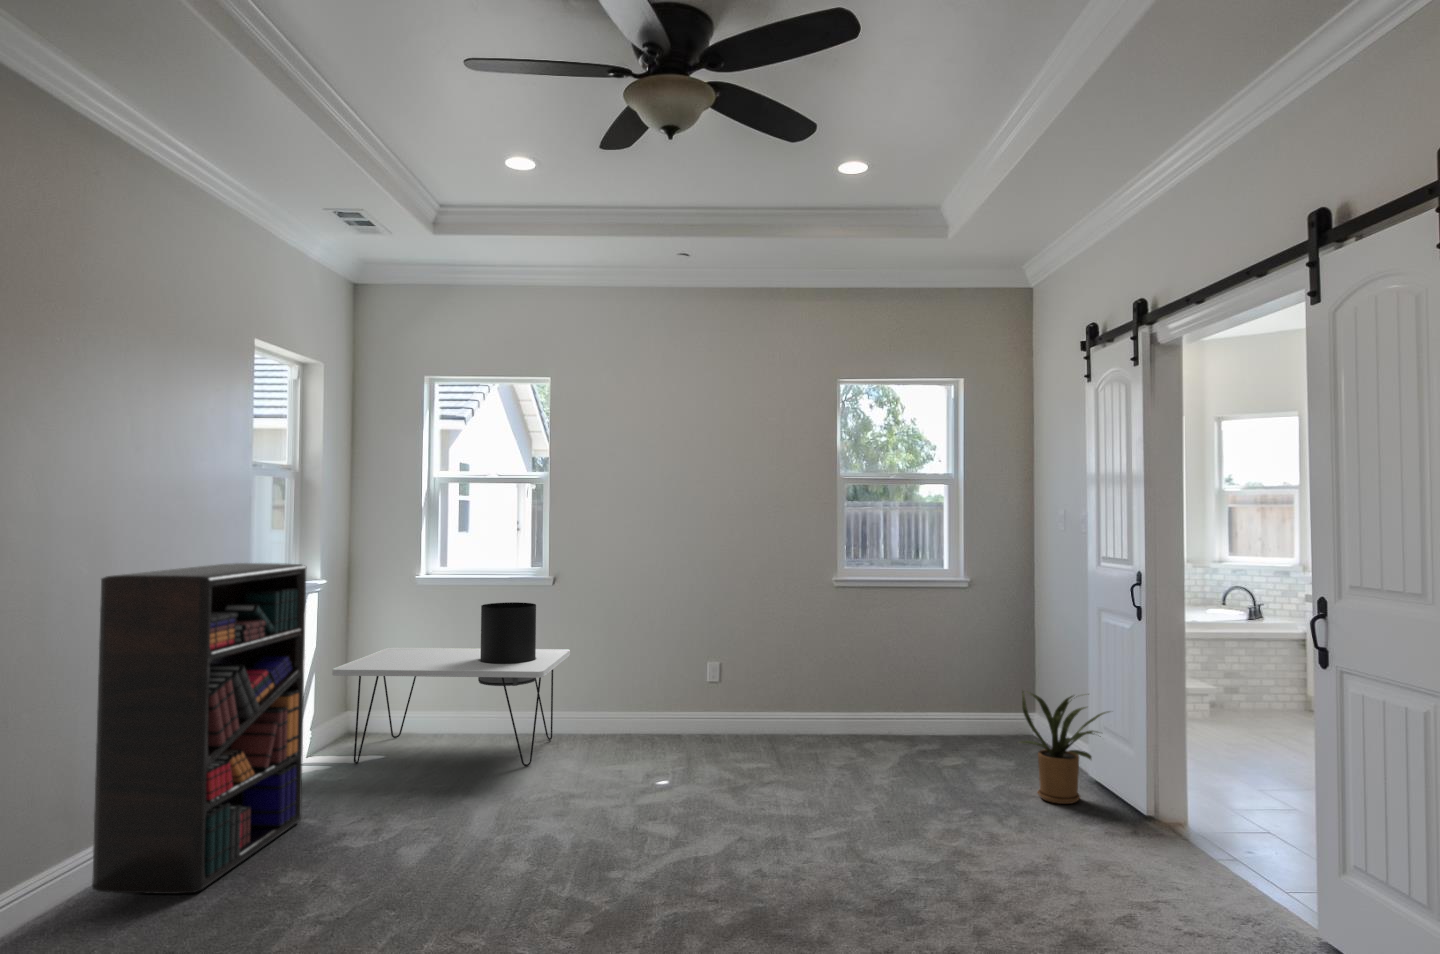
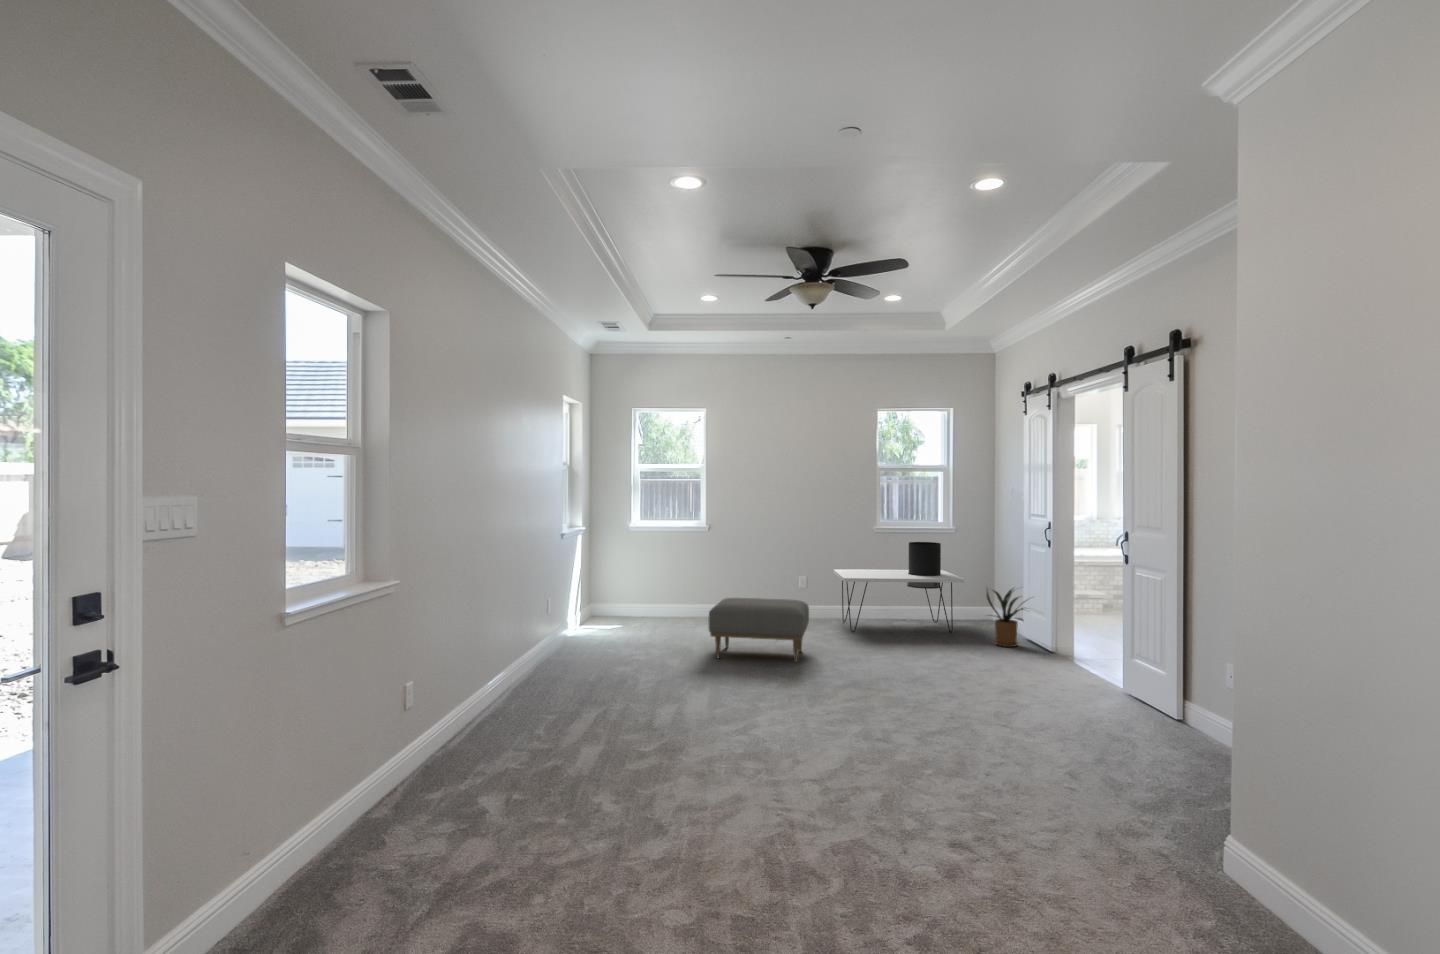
bookshelf: present [92,563,306,894] -> none [534,515,607,672]
side table: present [332,602,570,766] -> present [834,542,964,633]
ottoman: none [483,717,691,854] -> present [708,598,809,662]

